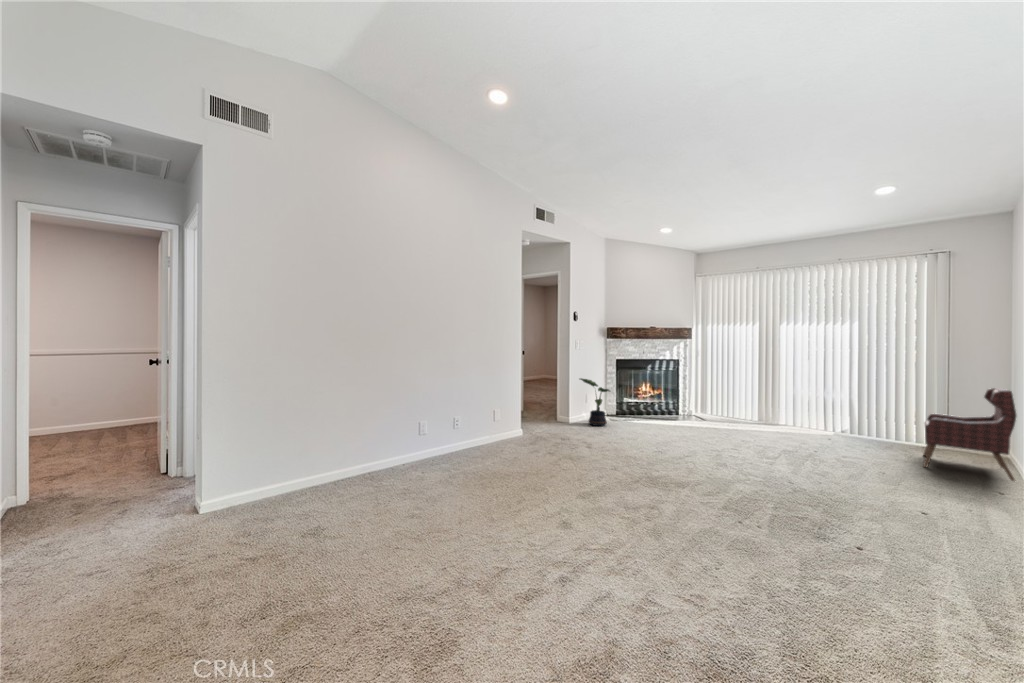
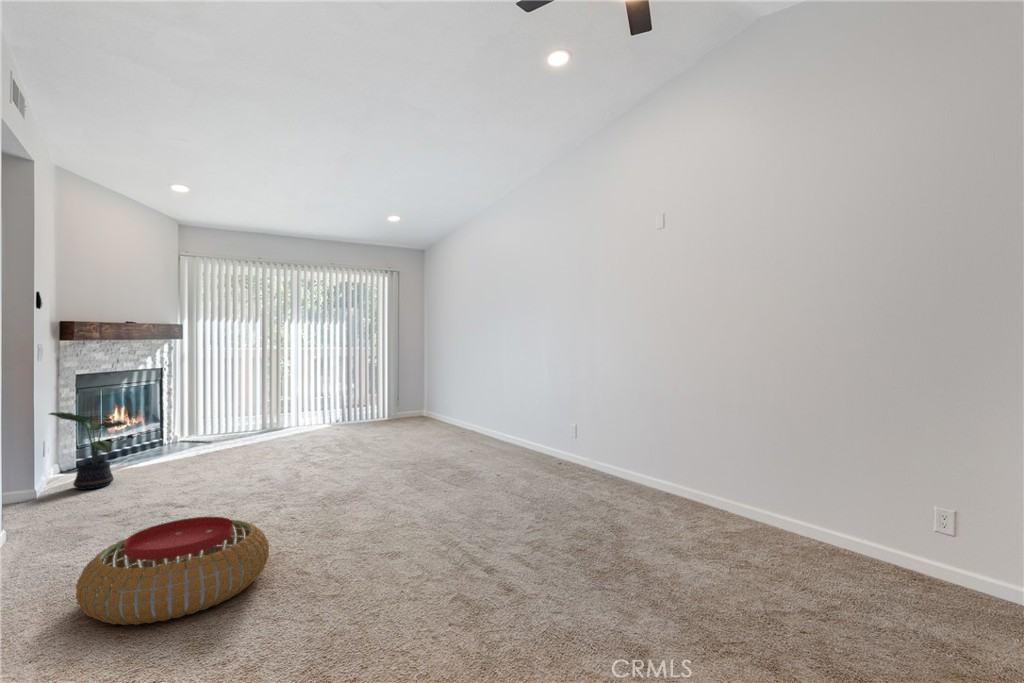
armchair: present [923,388,1016,481] -> none [405,370,461,432]
pouf: none [460,437,547,486] -> present [76,517,269,625]

